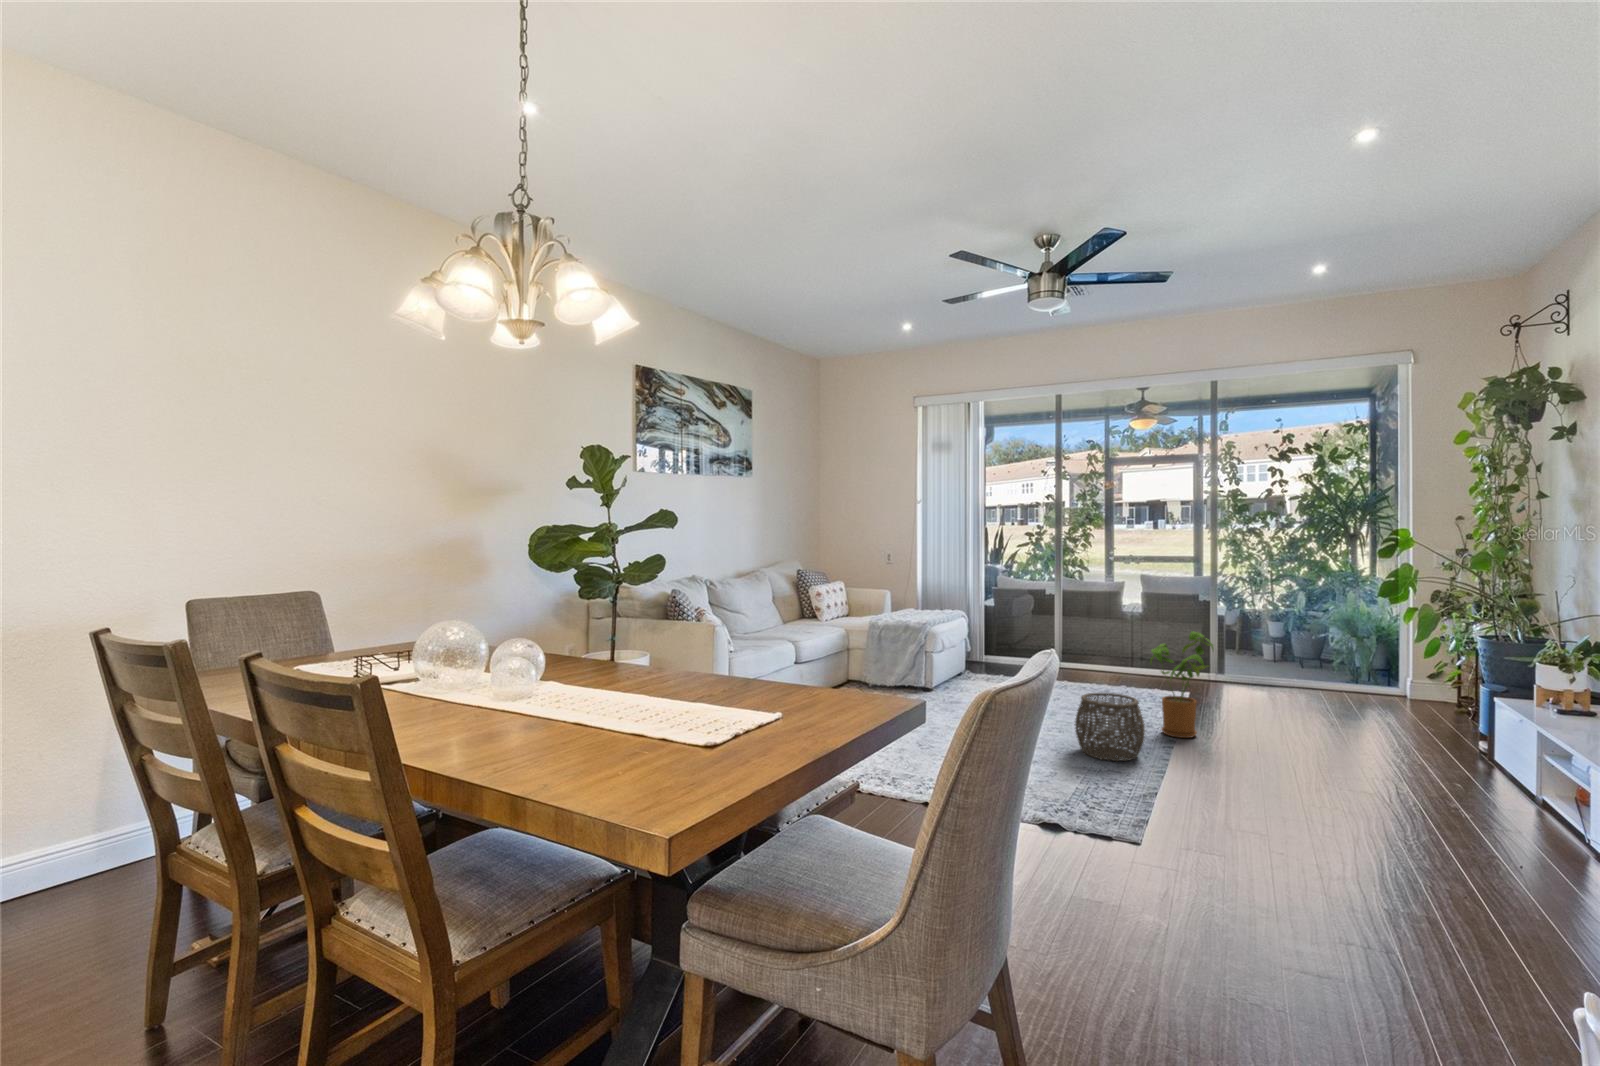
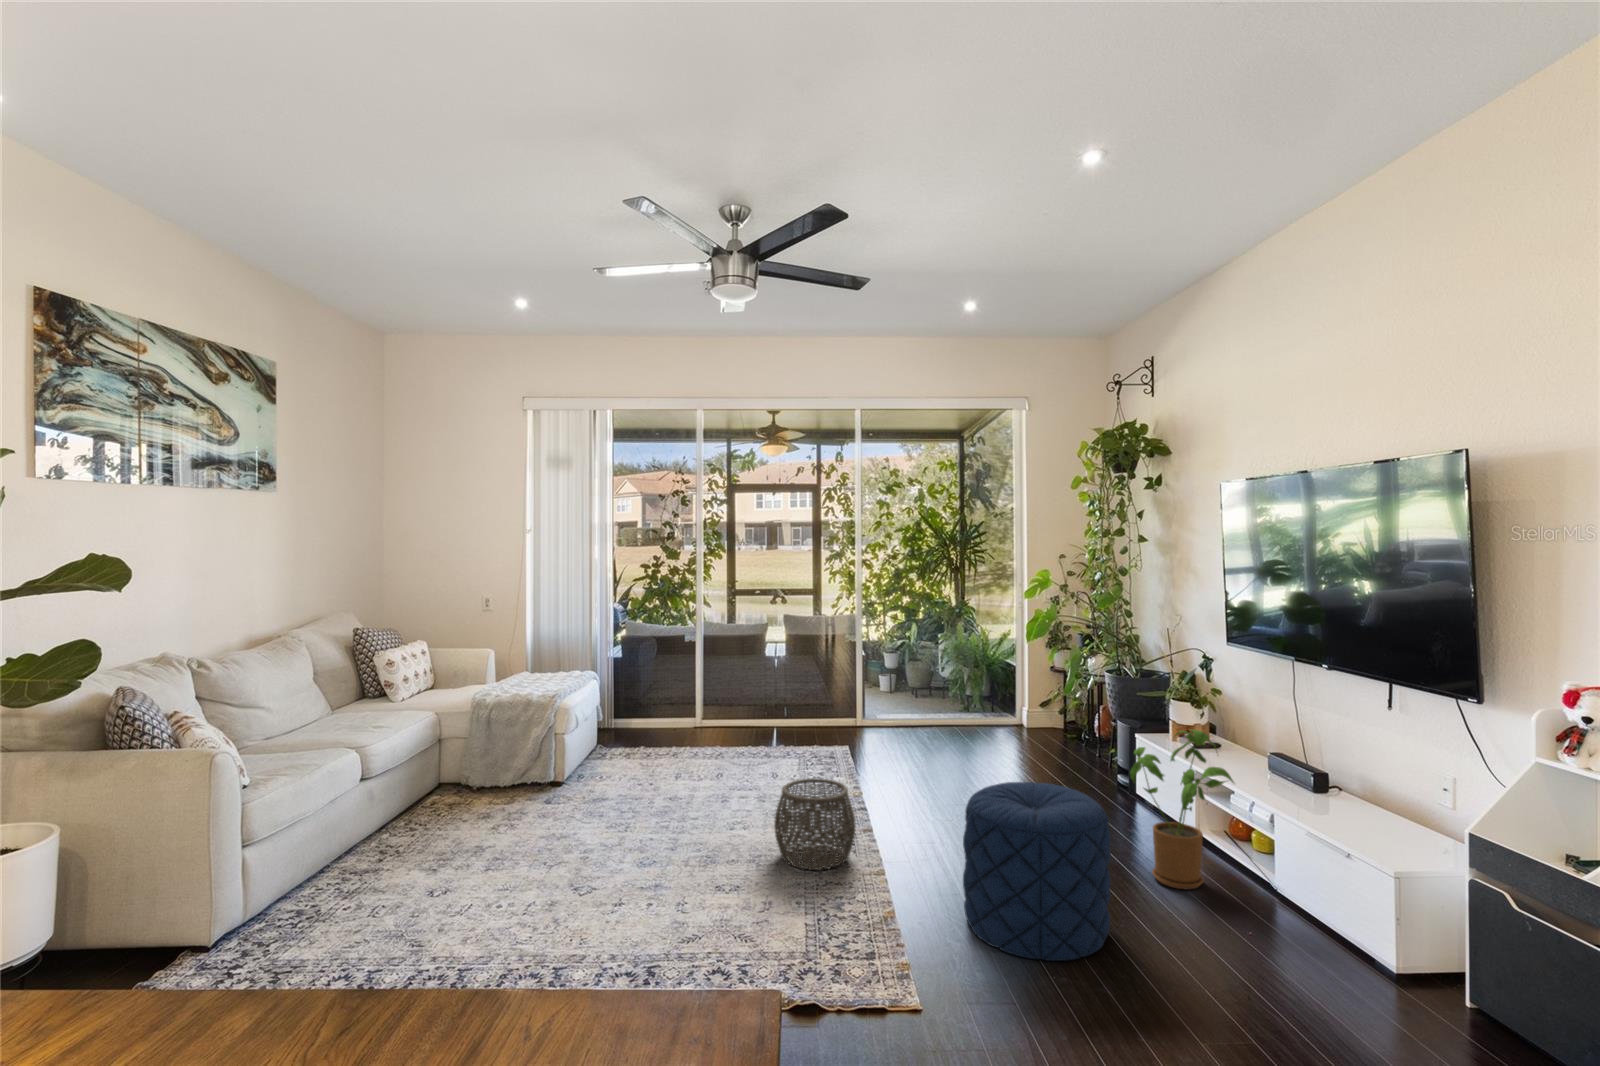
house plant: present [1150,632,1214,738] -> present [1130,729,1234,889]
pouf: none [1215,701,1357,843] -> present [963,782,1111,961]

